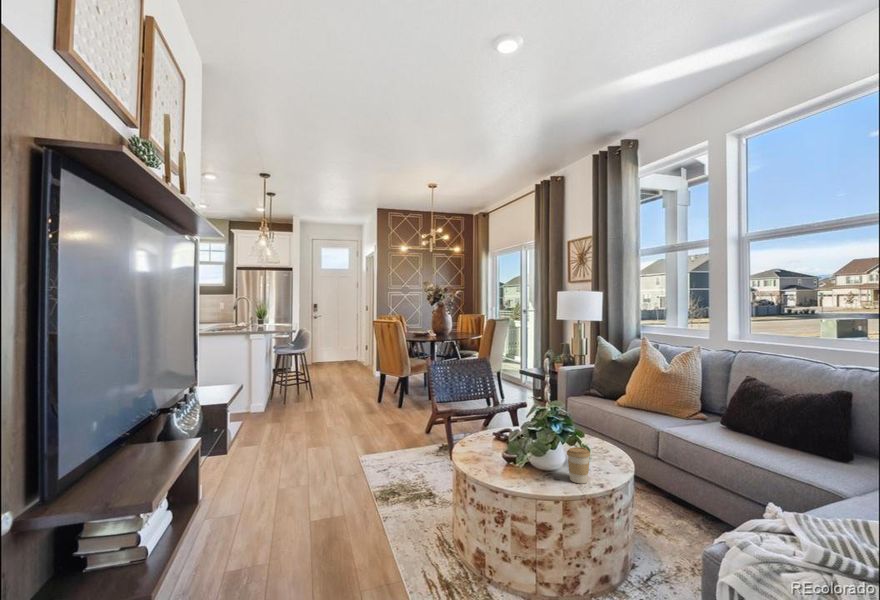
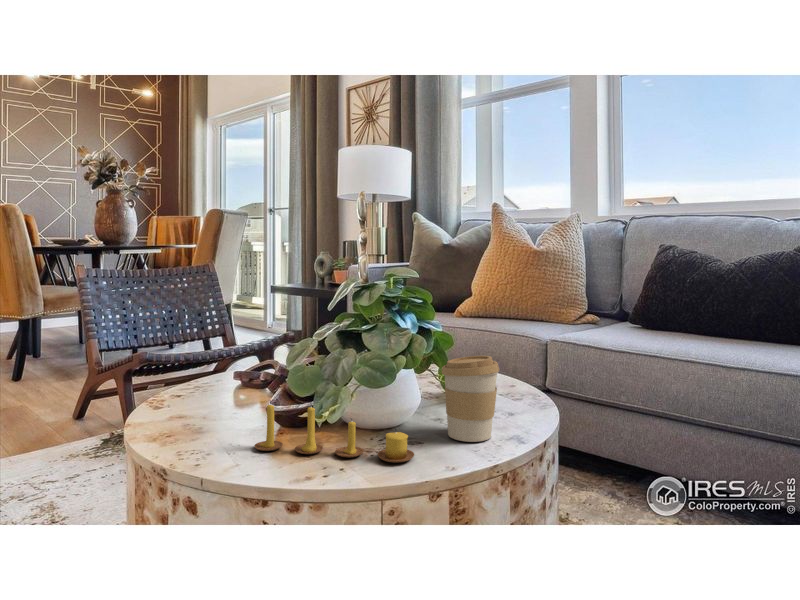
candle: none [496,455,552,486] -> present [254,401,414,462]

